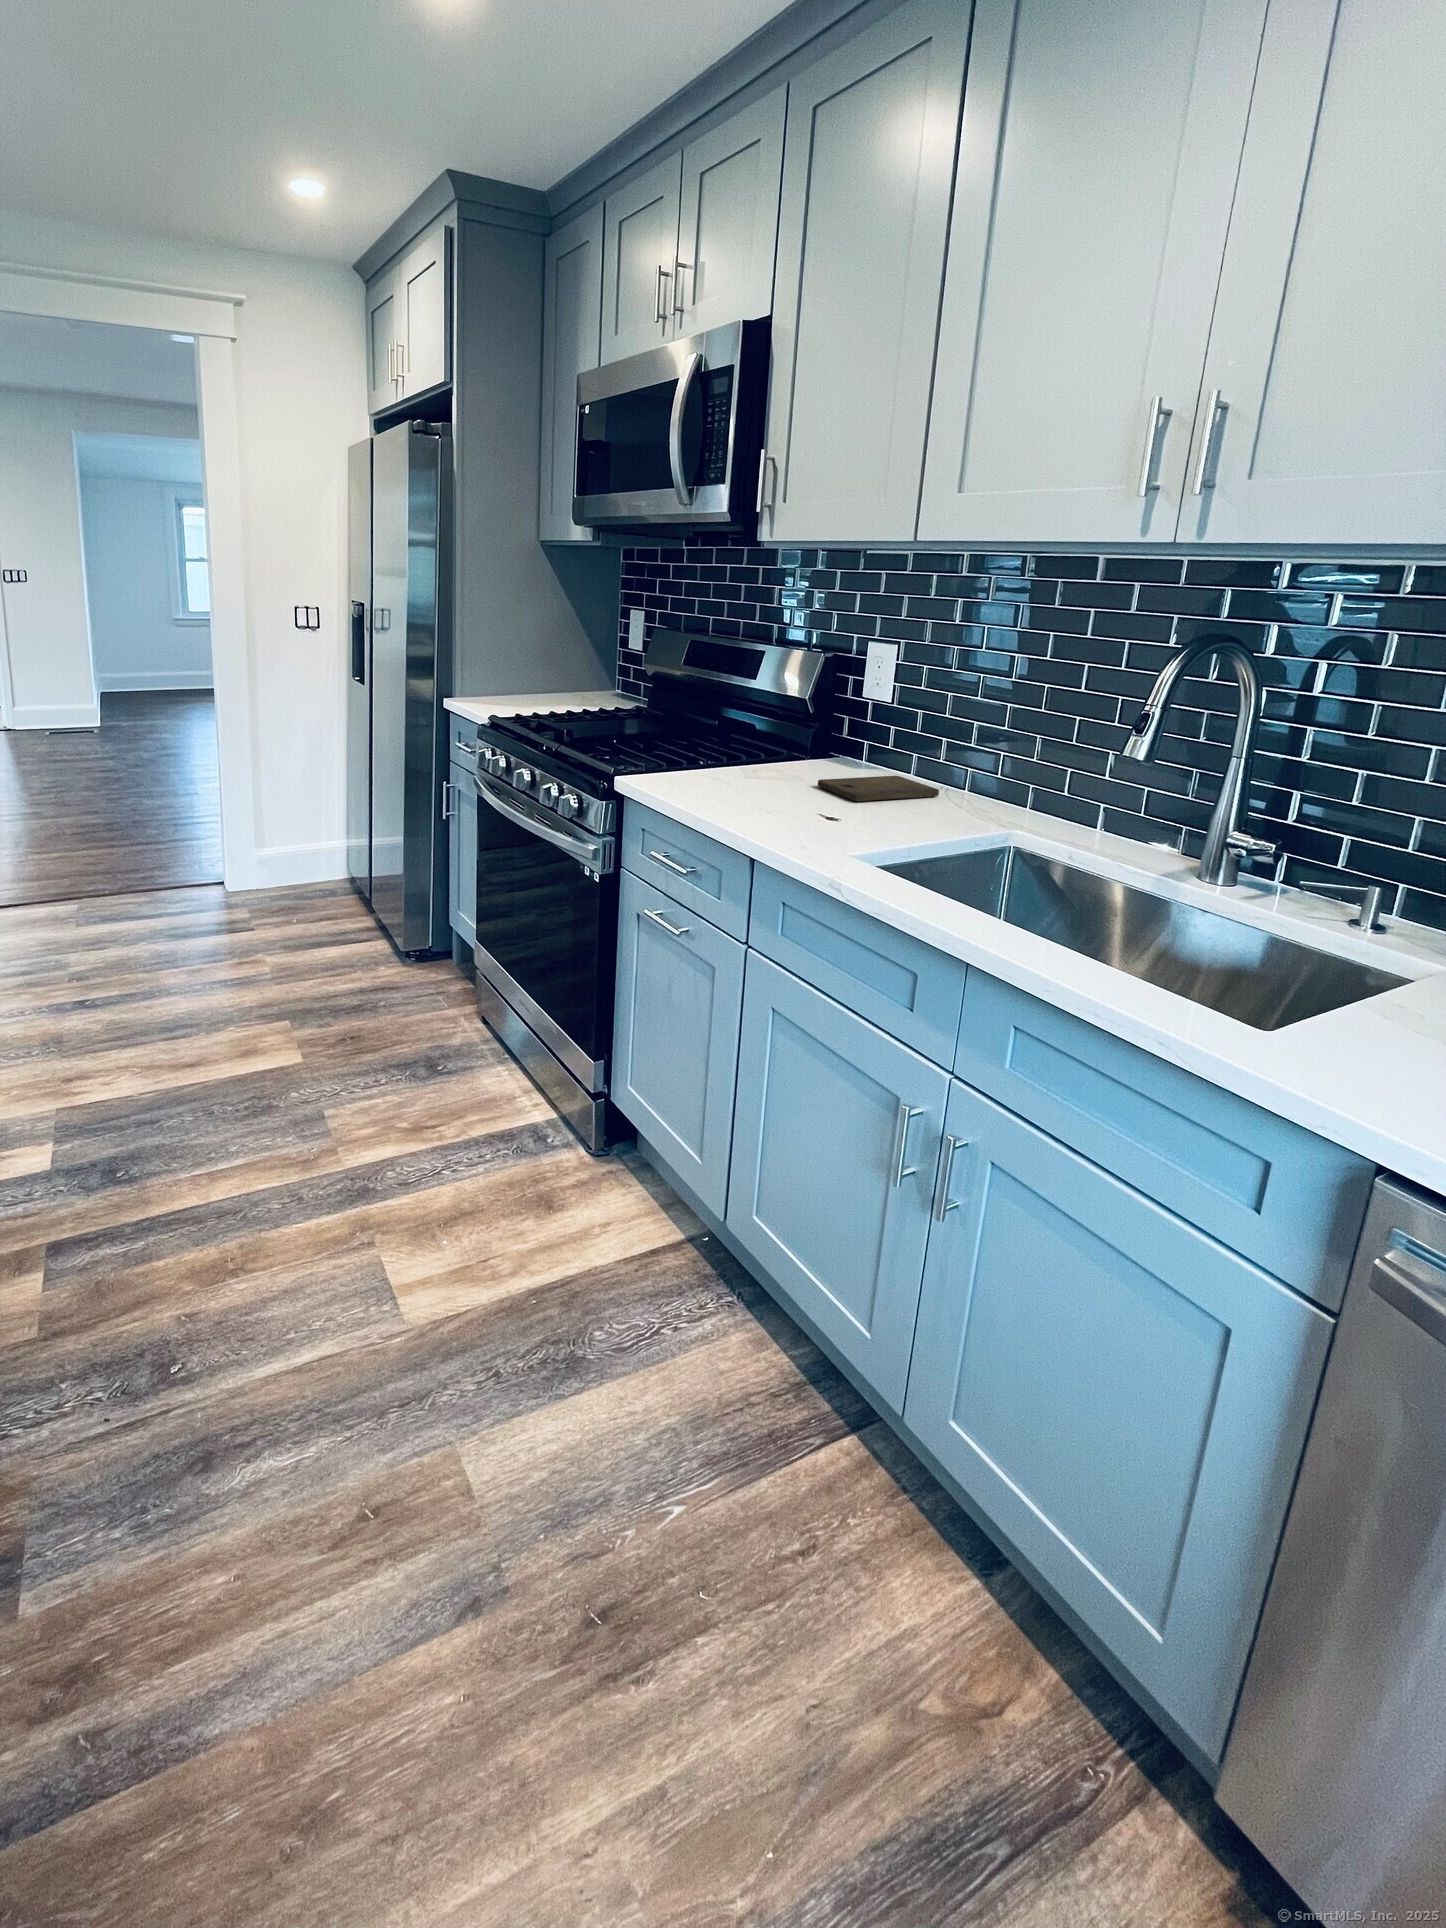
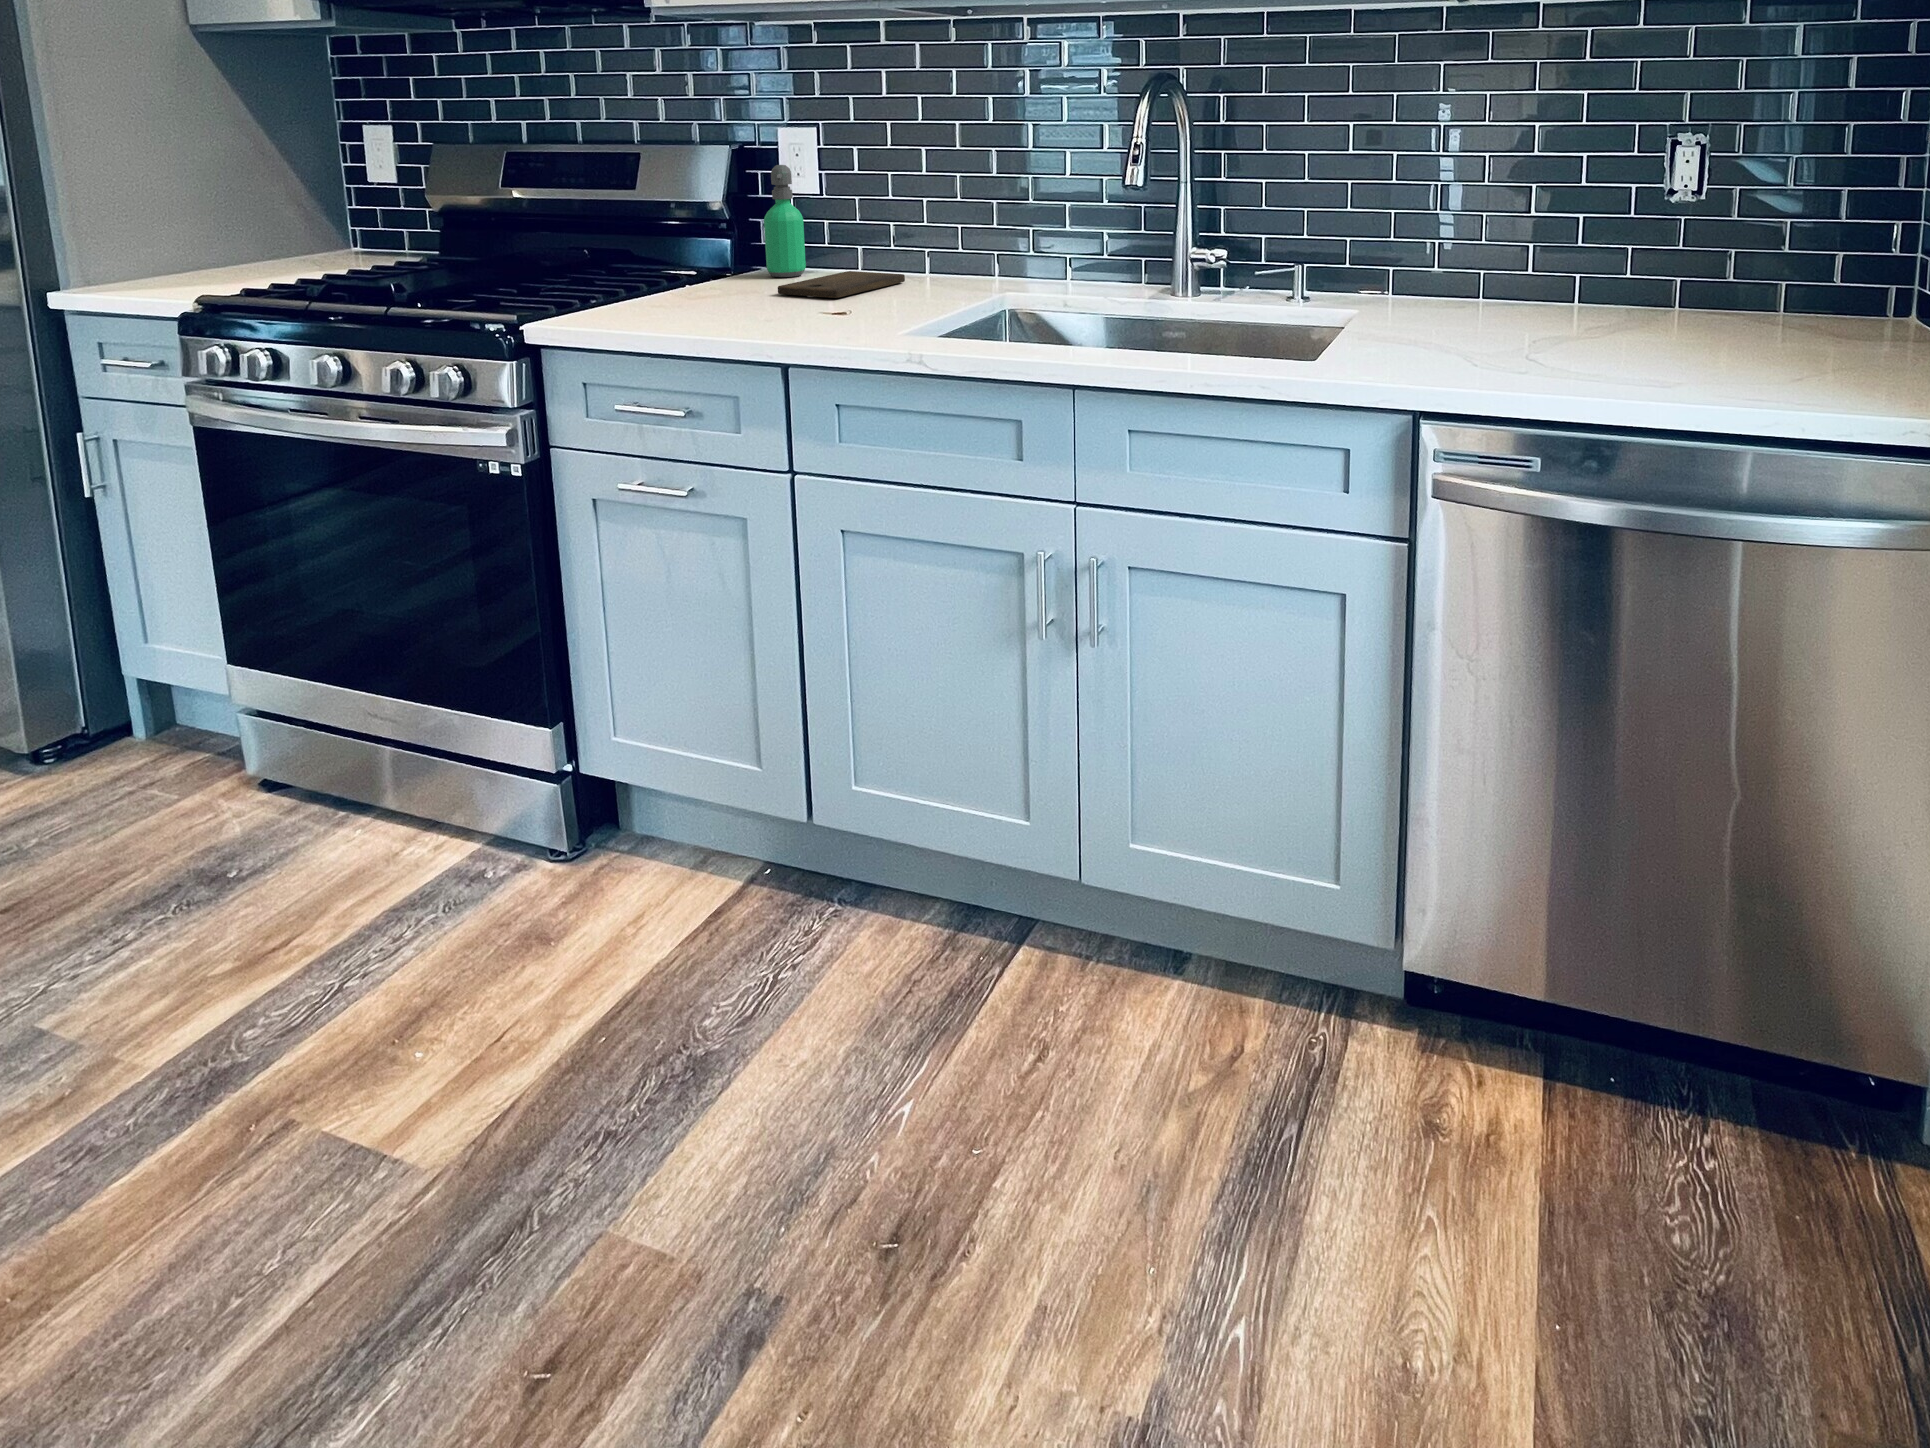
soap dispenser: none [836,674,874,770] -> present [764,165,806,277]

